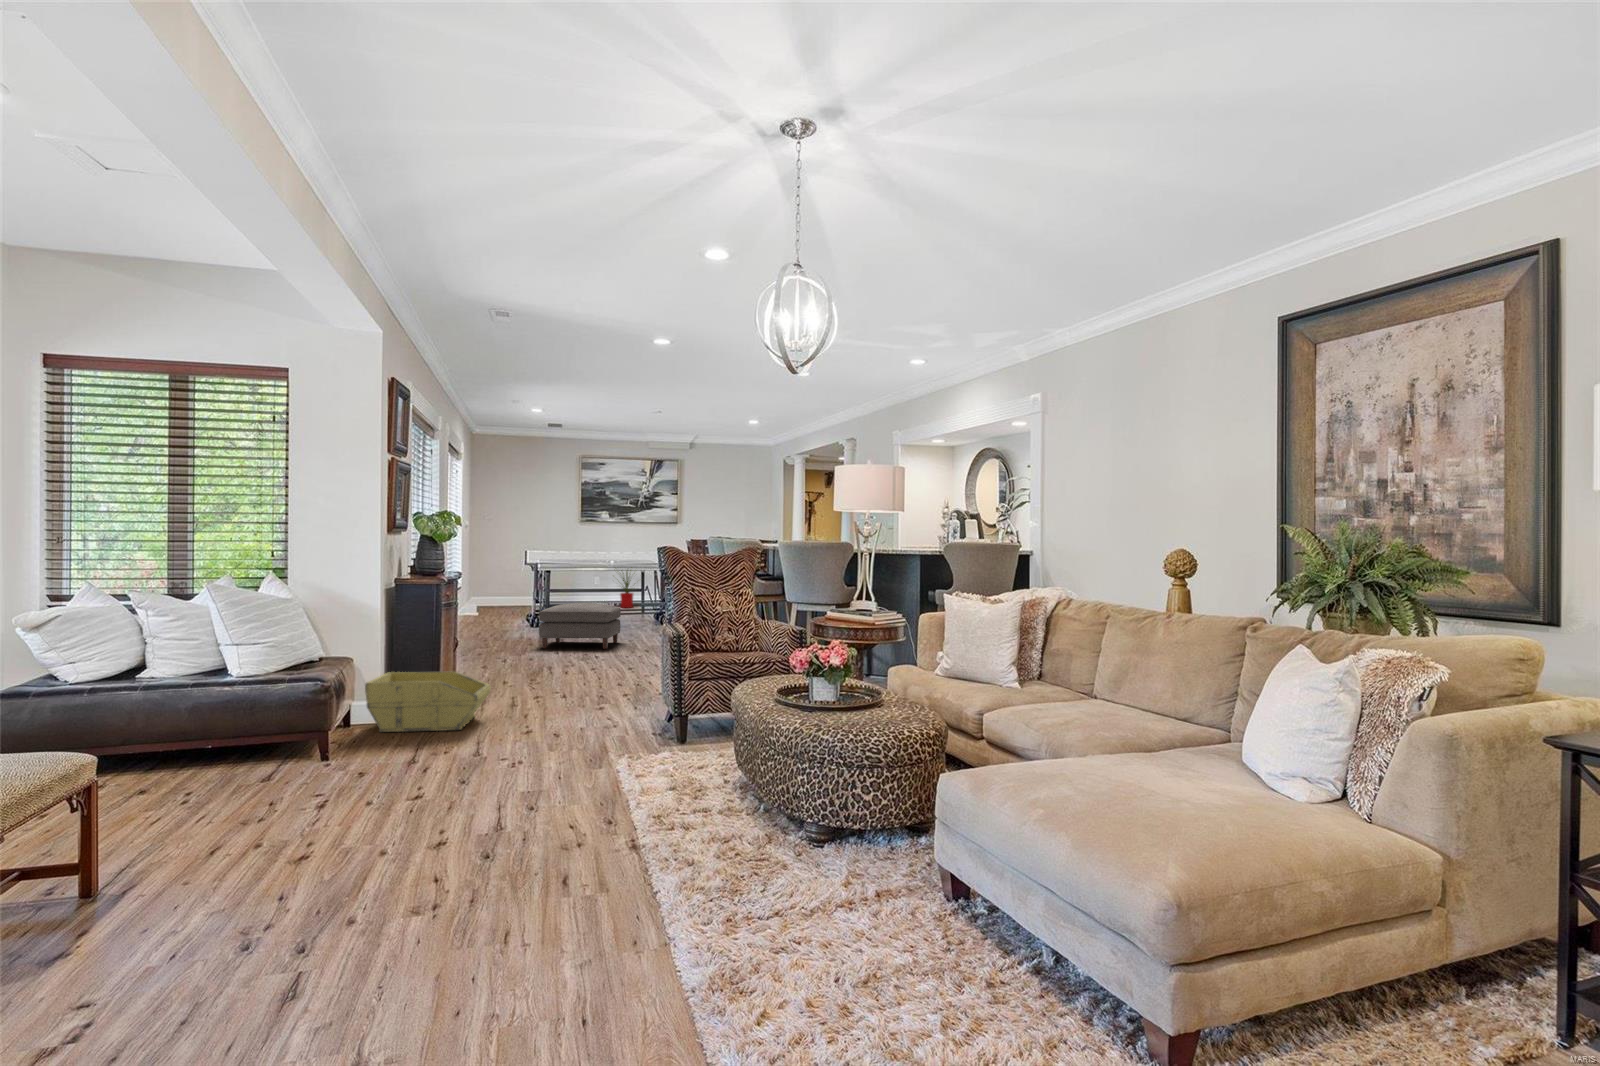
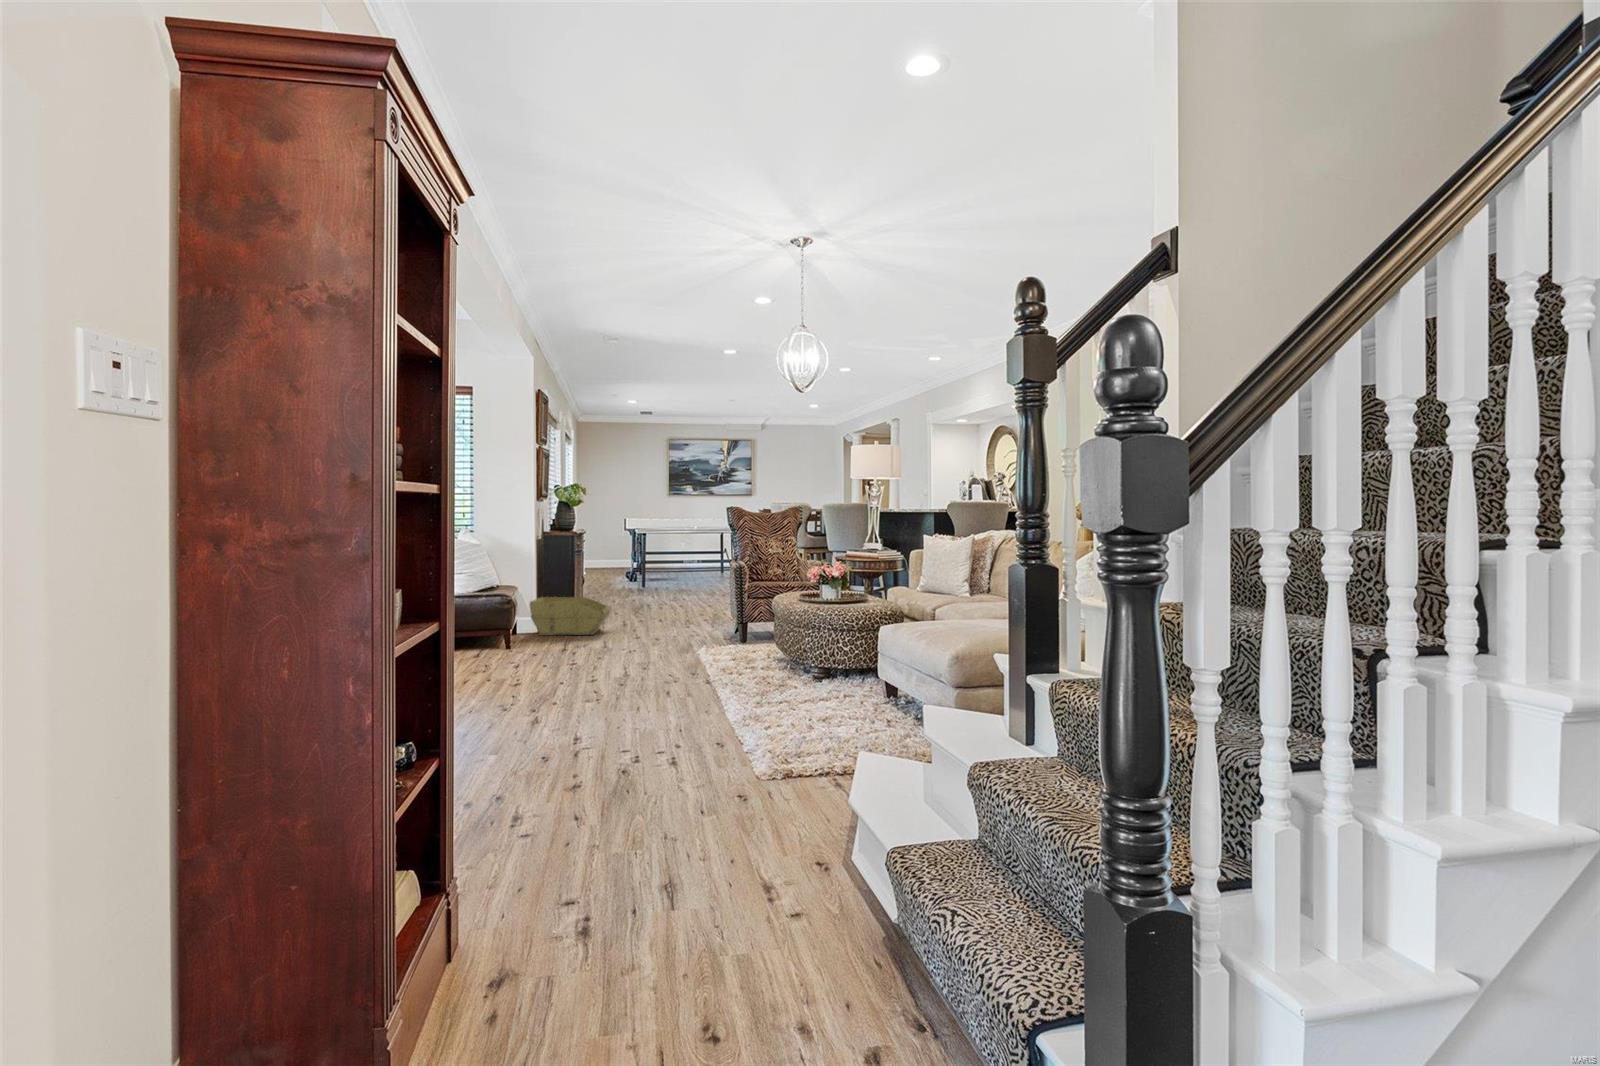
house plant: present [620,567,633,608] -> none [694,529,724,570]
ottoman: present [539,603,621,649] -> none [639,559,703,595]

